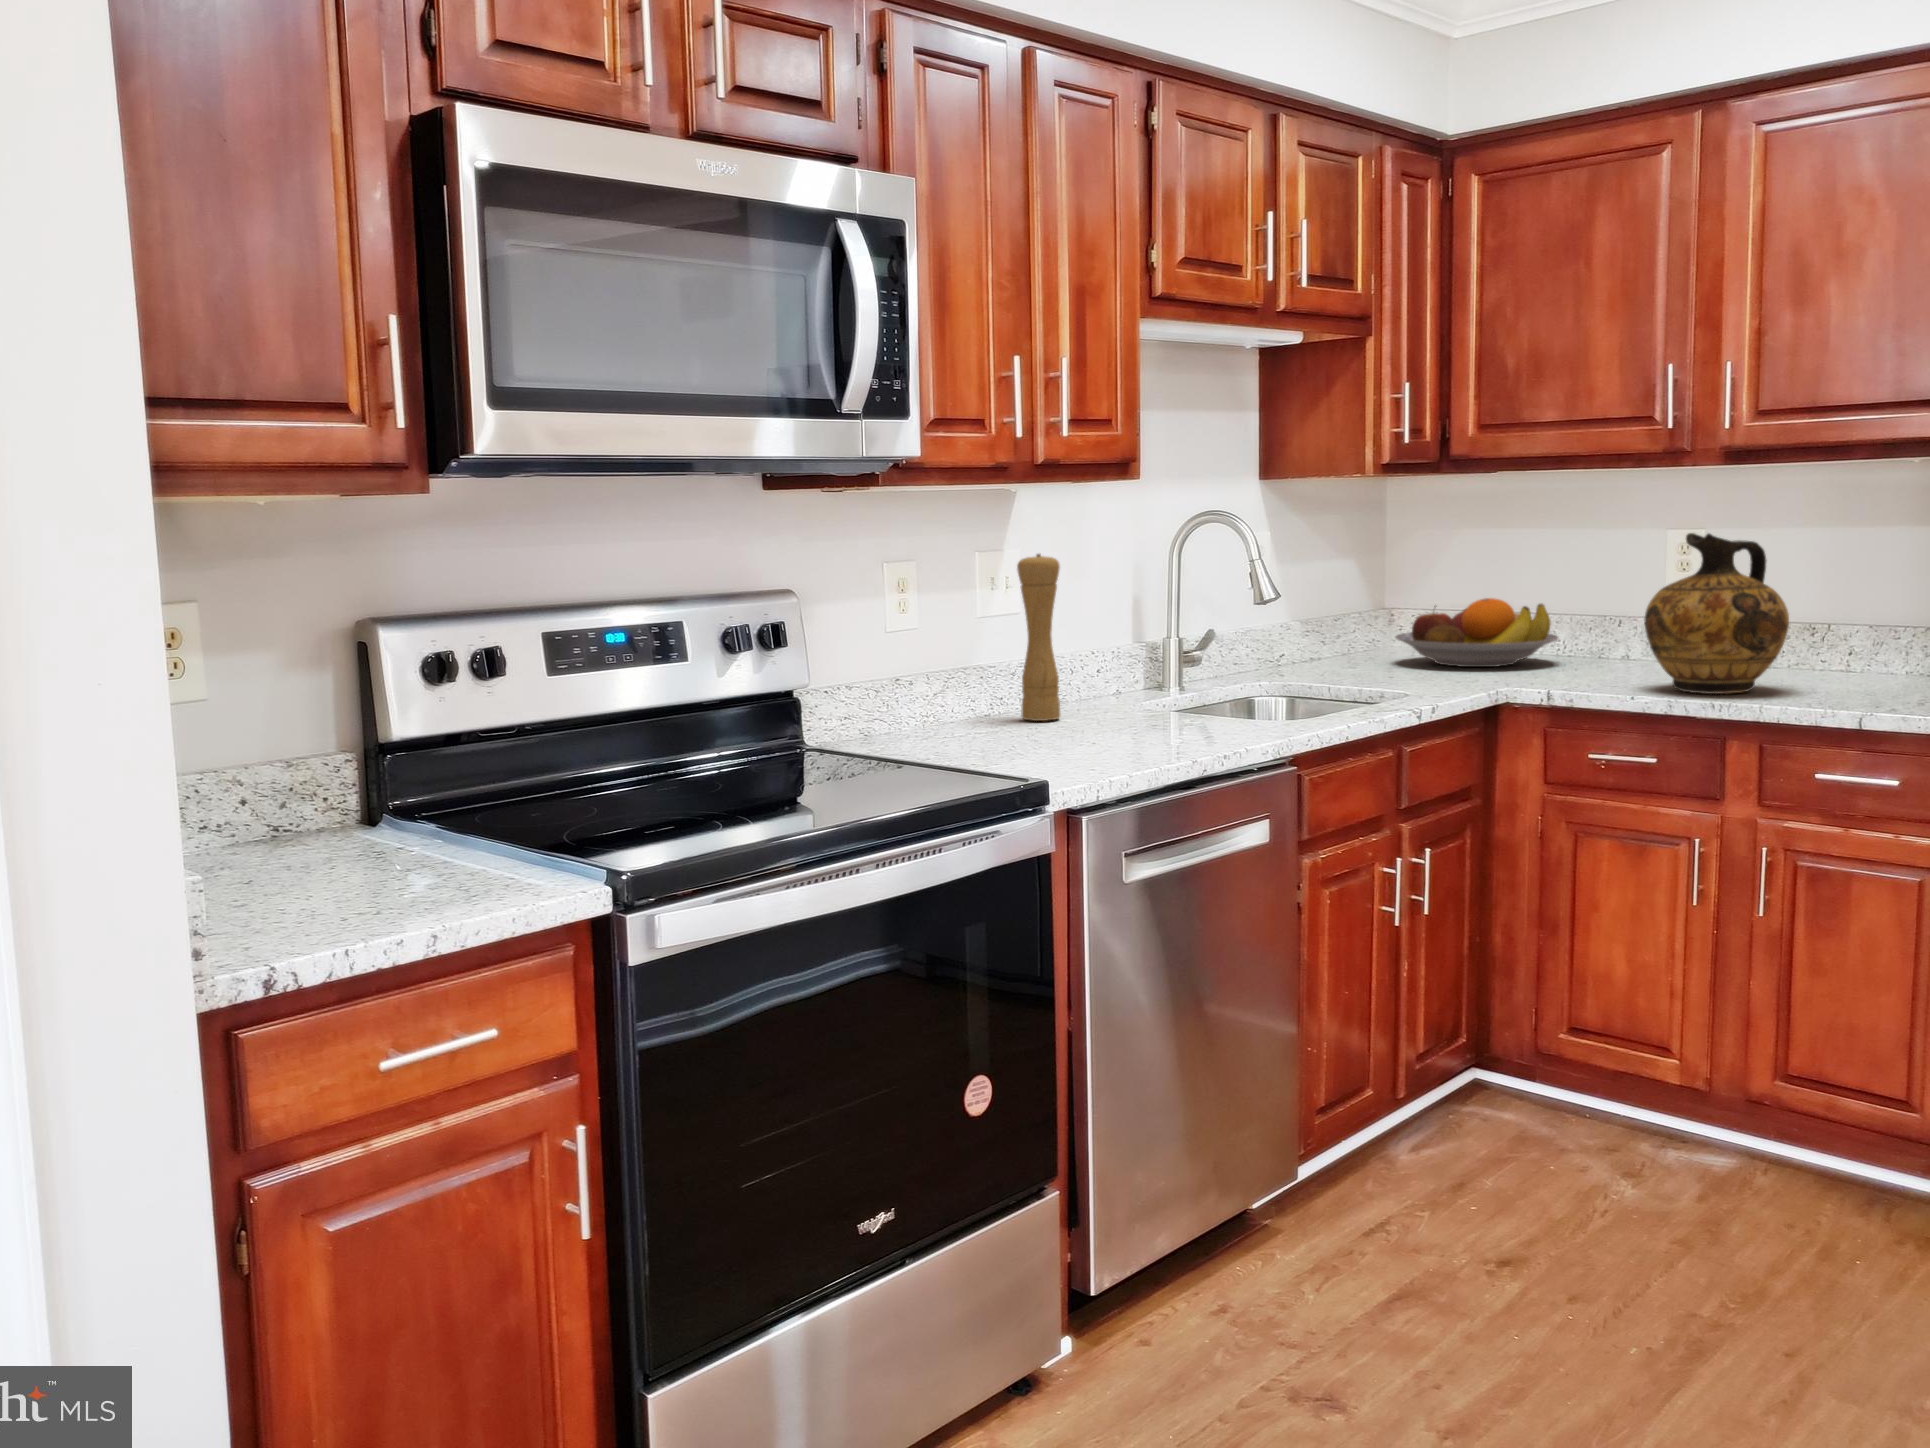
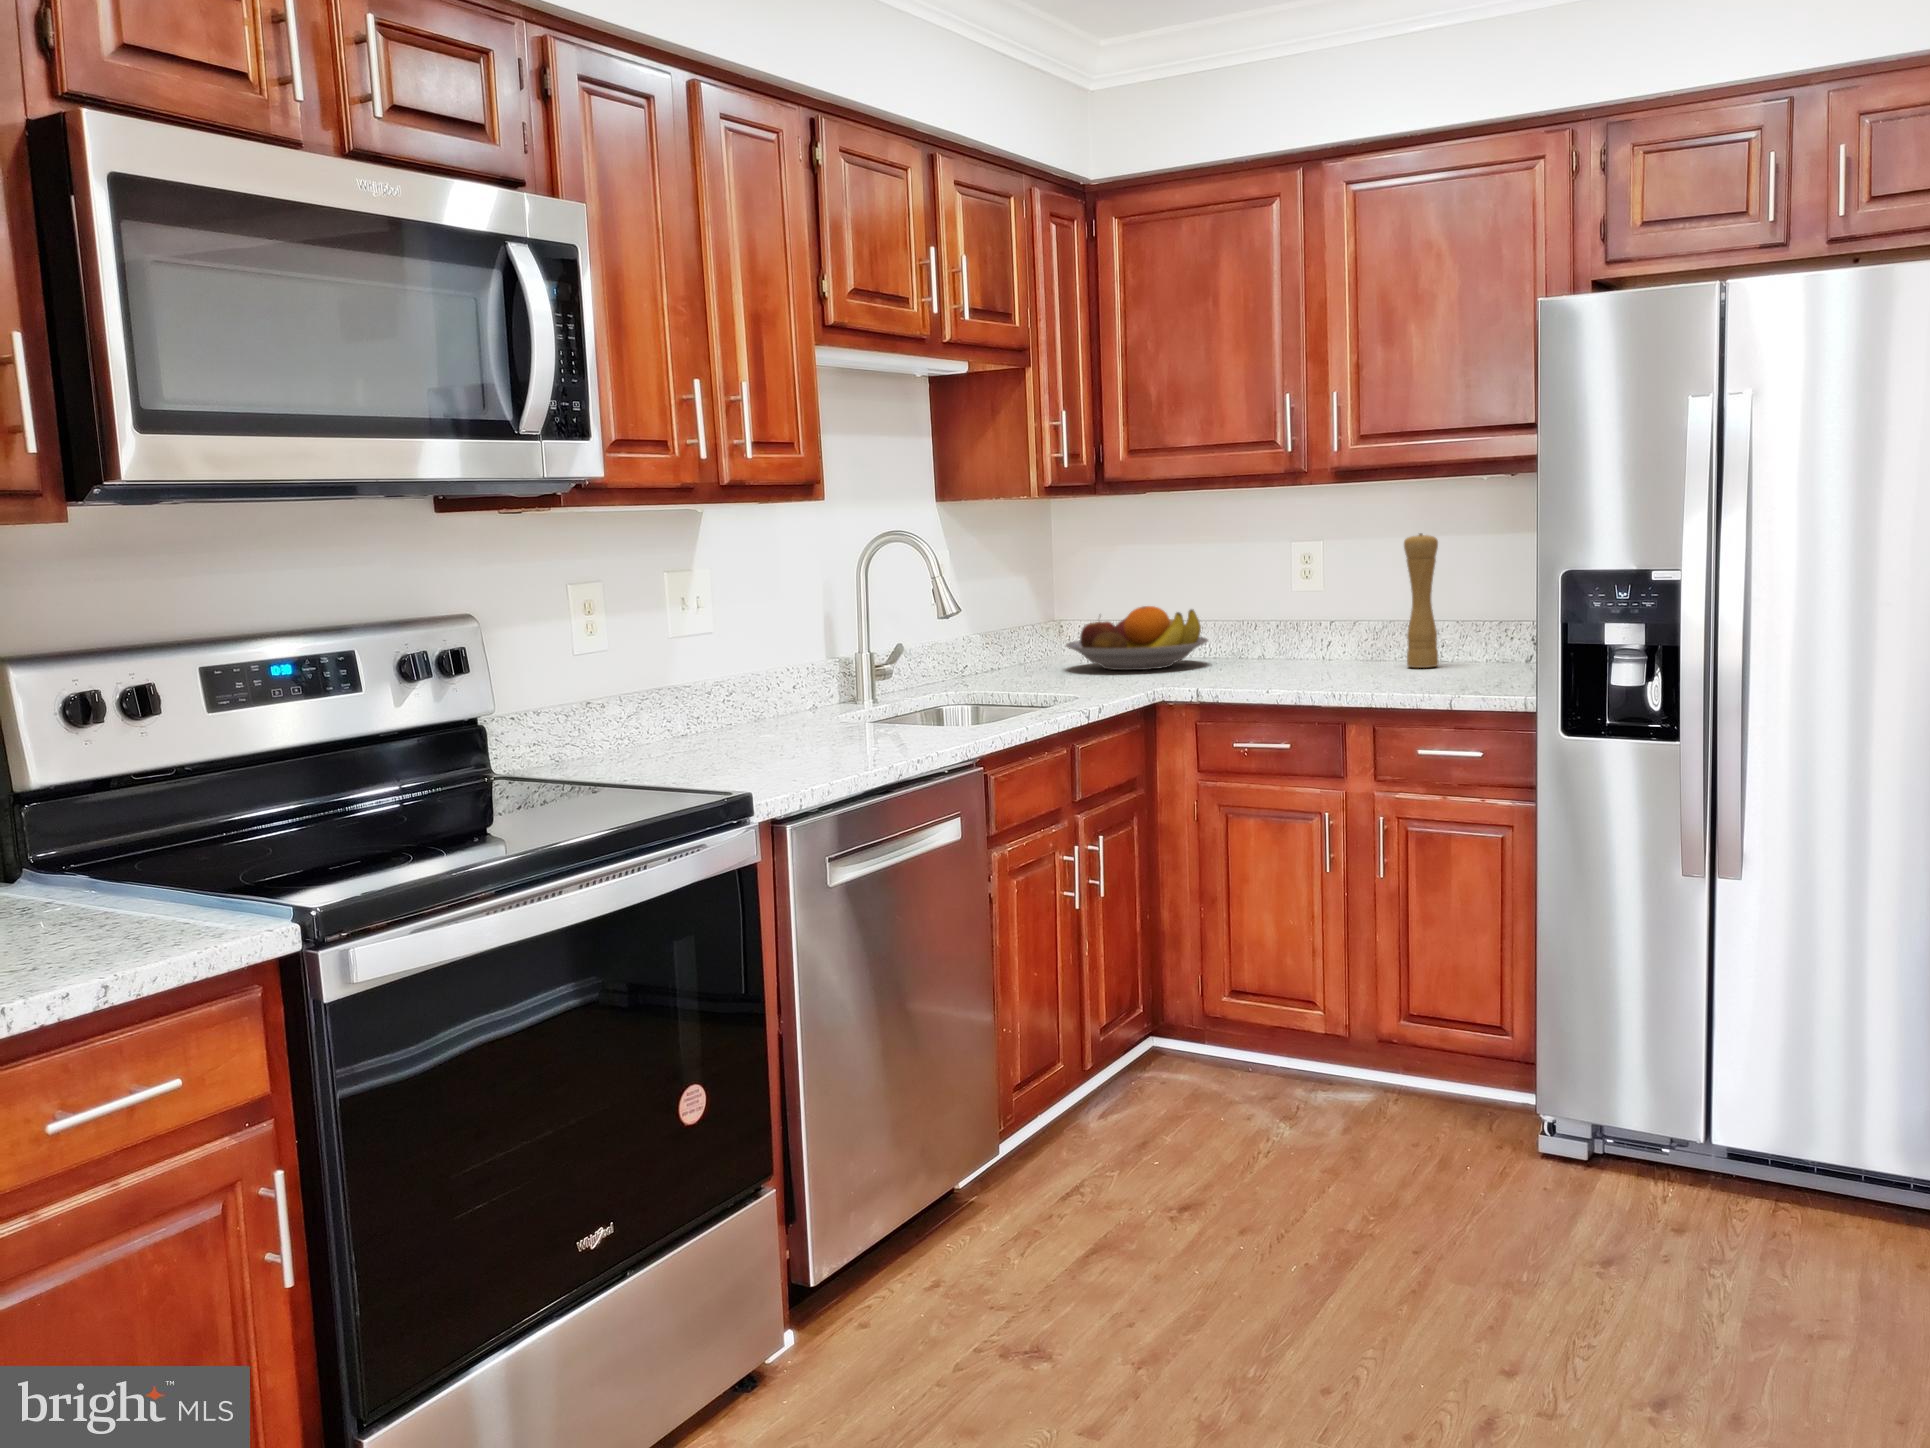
ceramic jug: present [1645,533,1789,694] -> none [1278,541,1393,684]
pepper mill: present [1017,554,1060,721] -> present [1404,533,1438,668]

